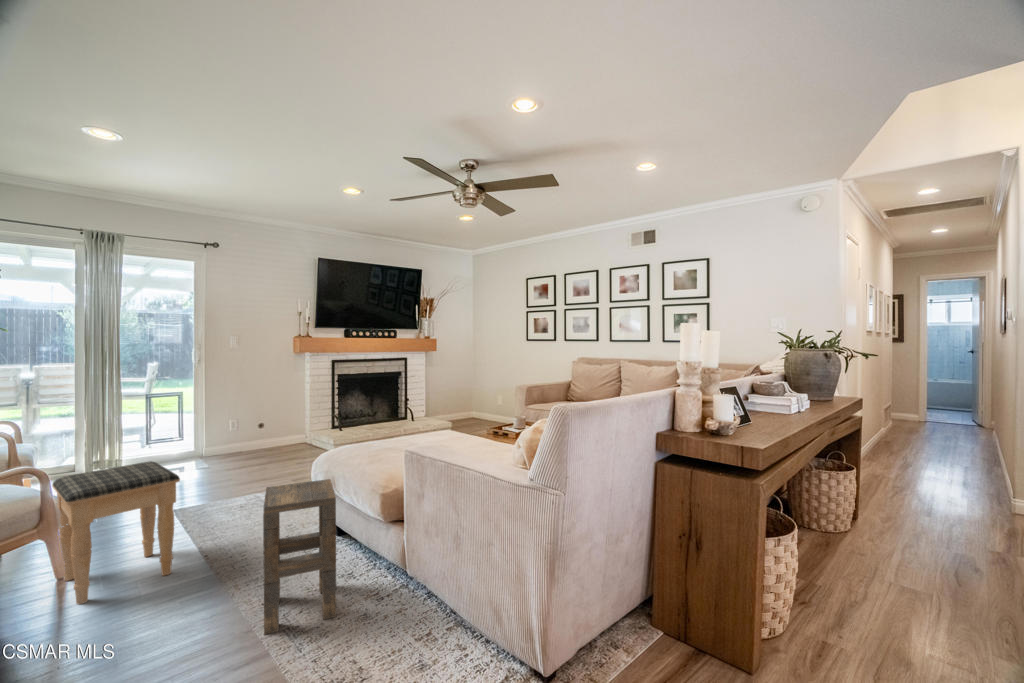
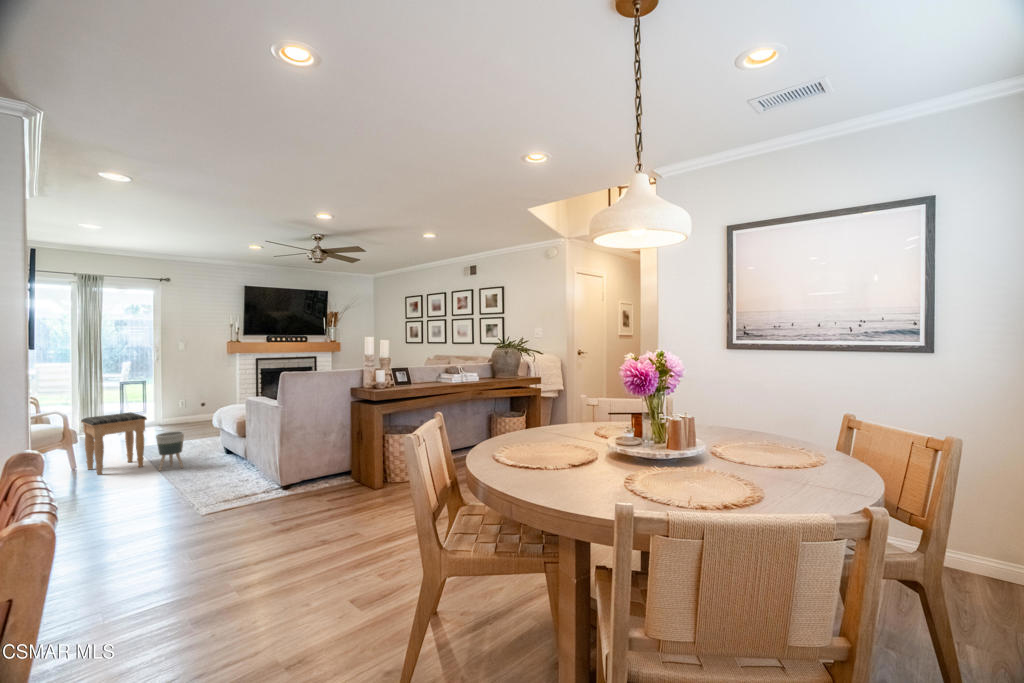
side table: present [263,479,336,634] -> none [186,415,224,479]
planter: none [197,506,251,595] -> present [156,431,184,471]

